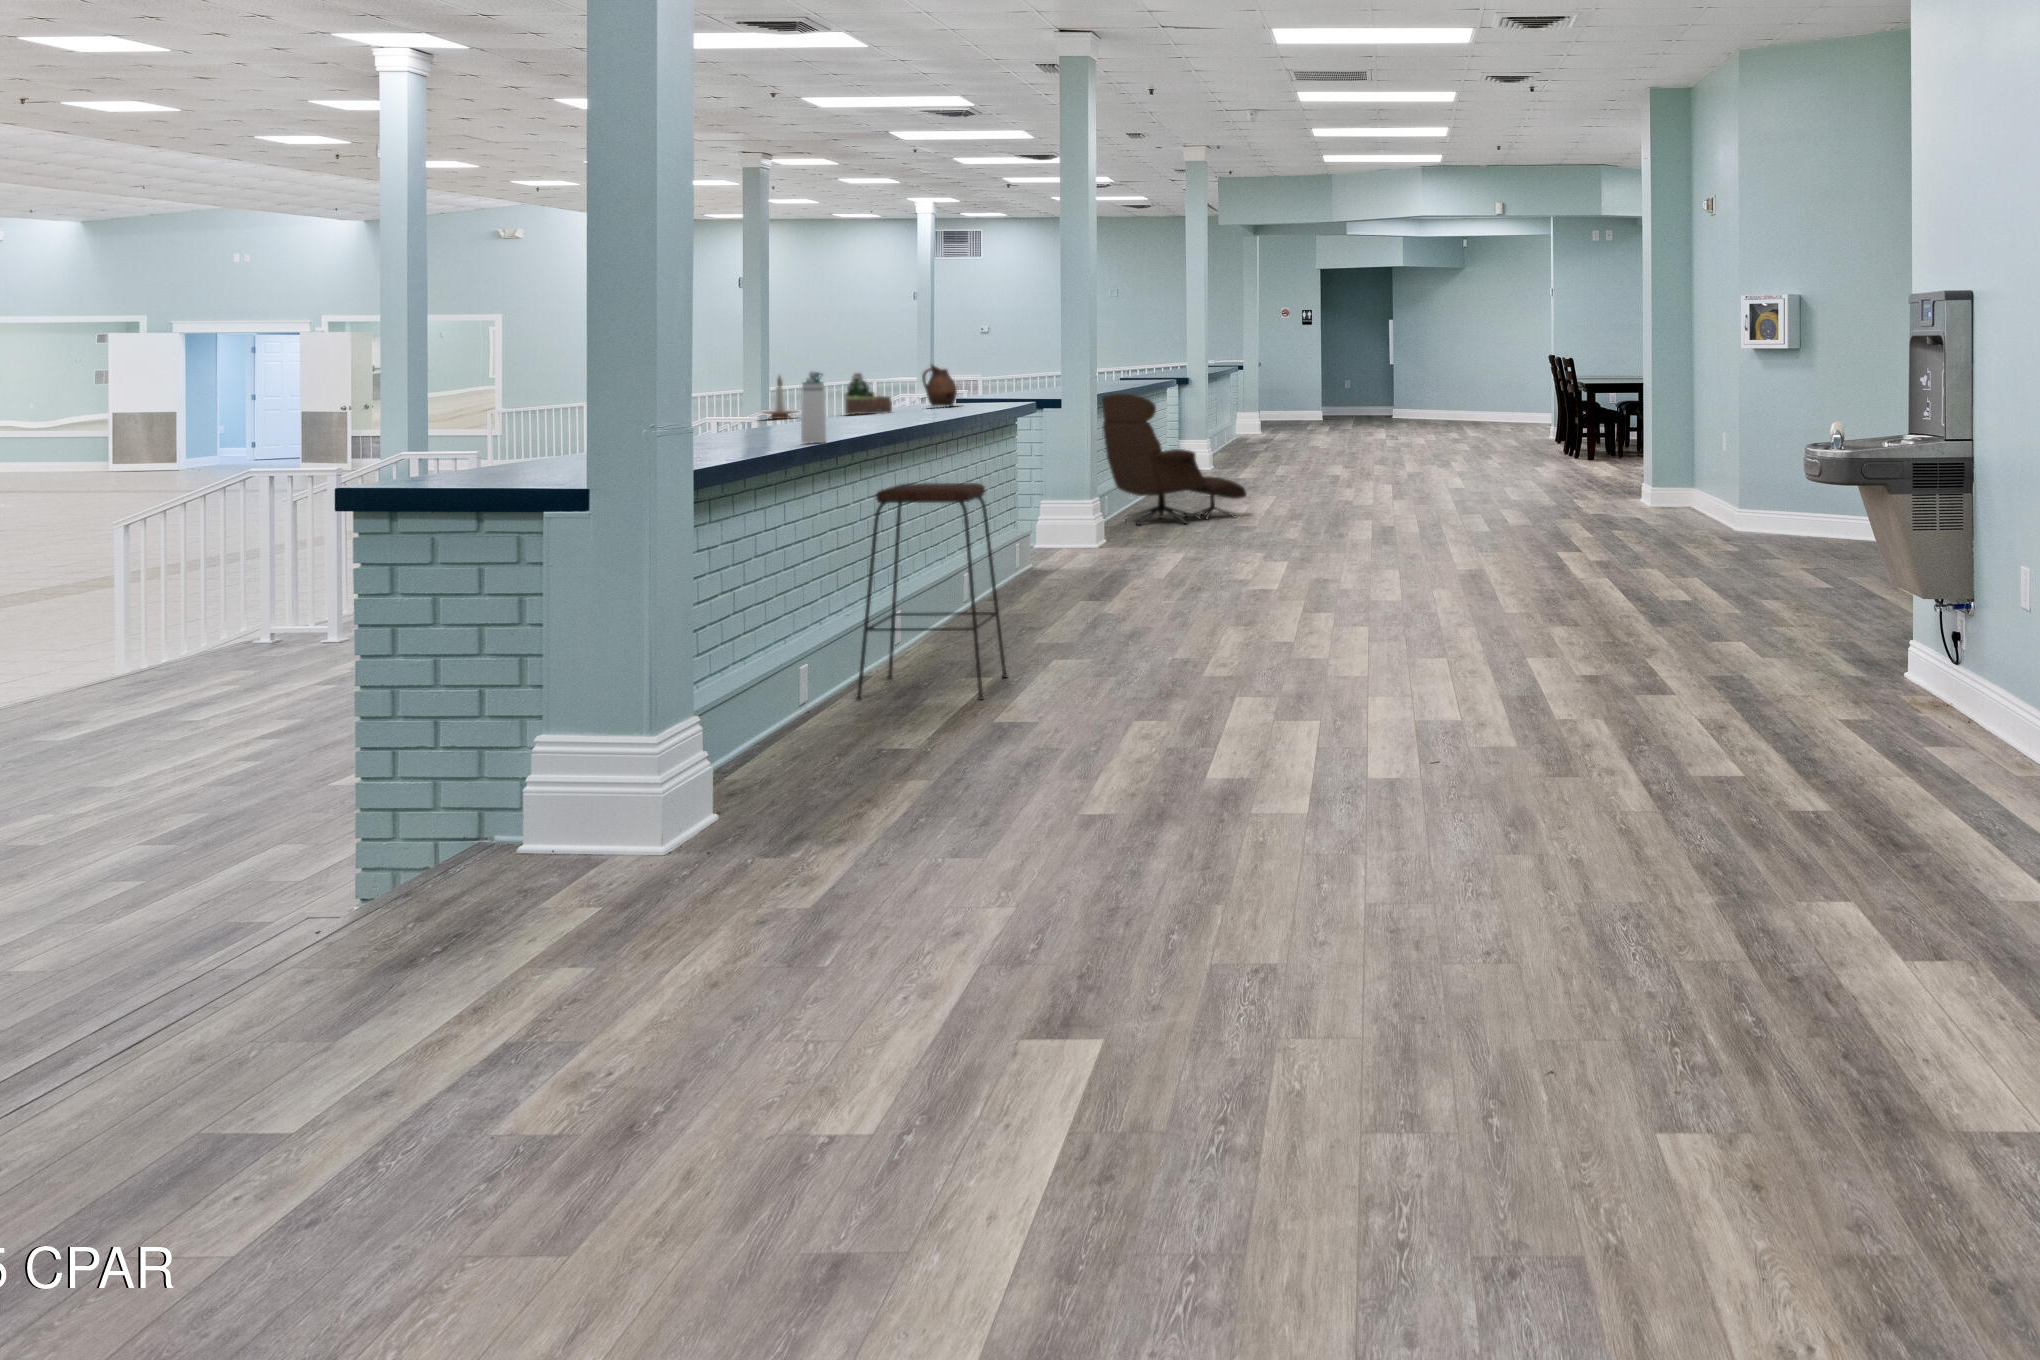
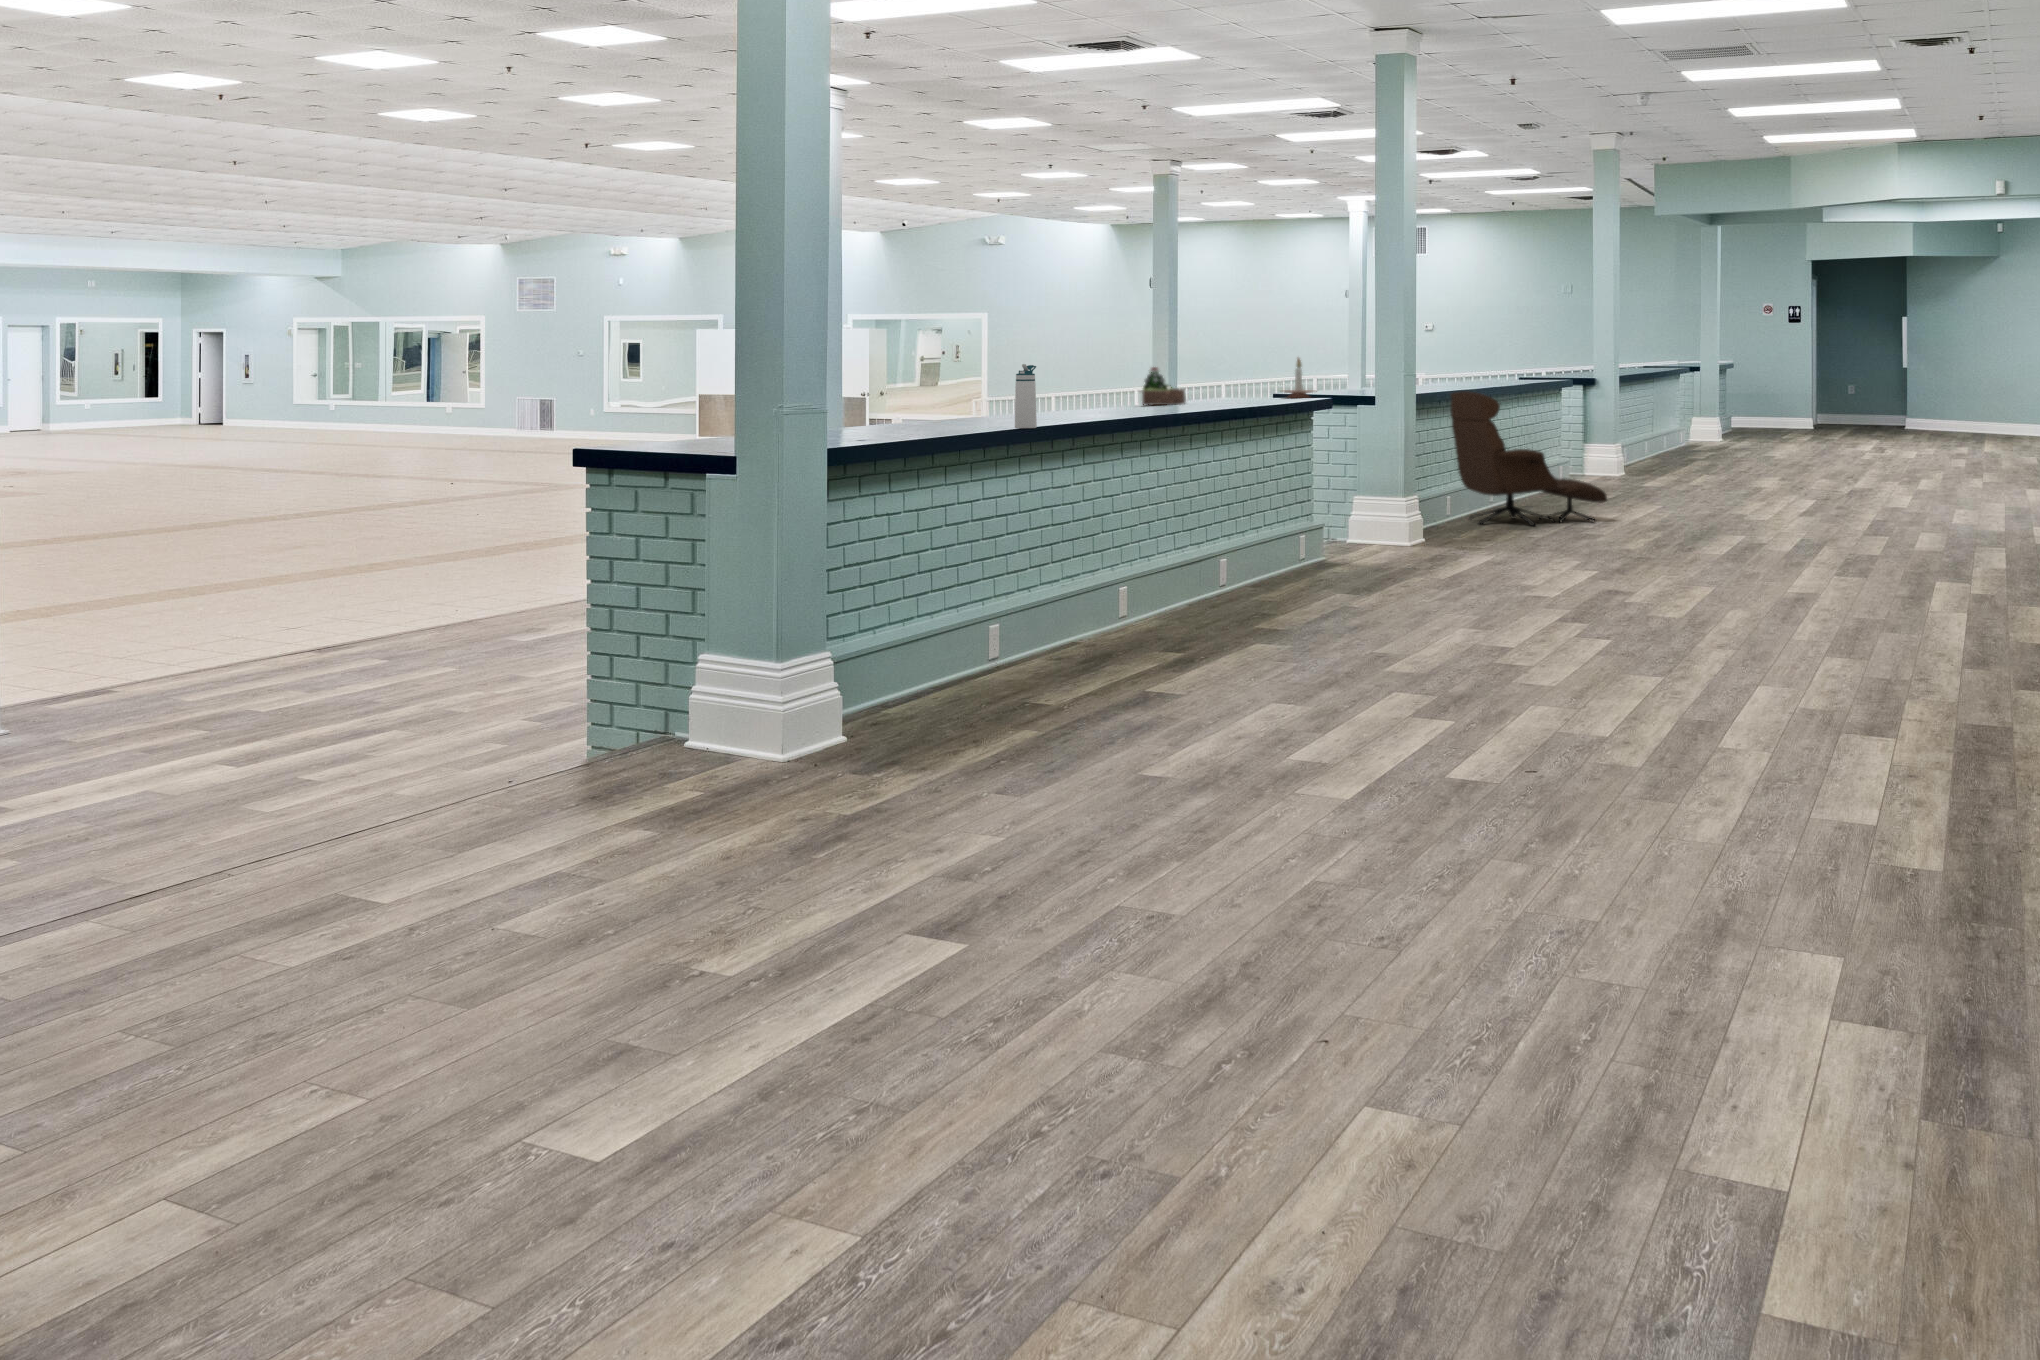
ceramic pitcher: present [922,365,957,407] -> none [1219,359,1258,401]
candle holder: present [763,376,797,419] -> present [1283,358,1317,398]
bar stool: present [857,483,1007,700] -> none [1052,468,1202,670]

